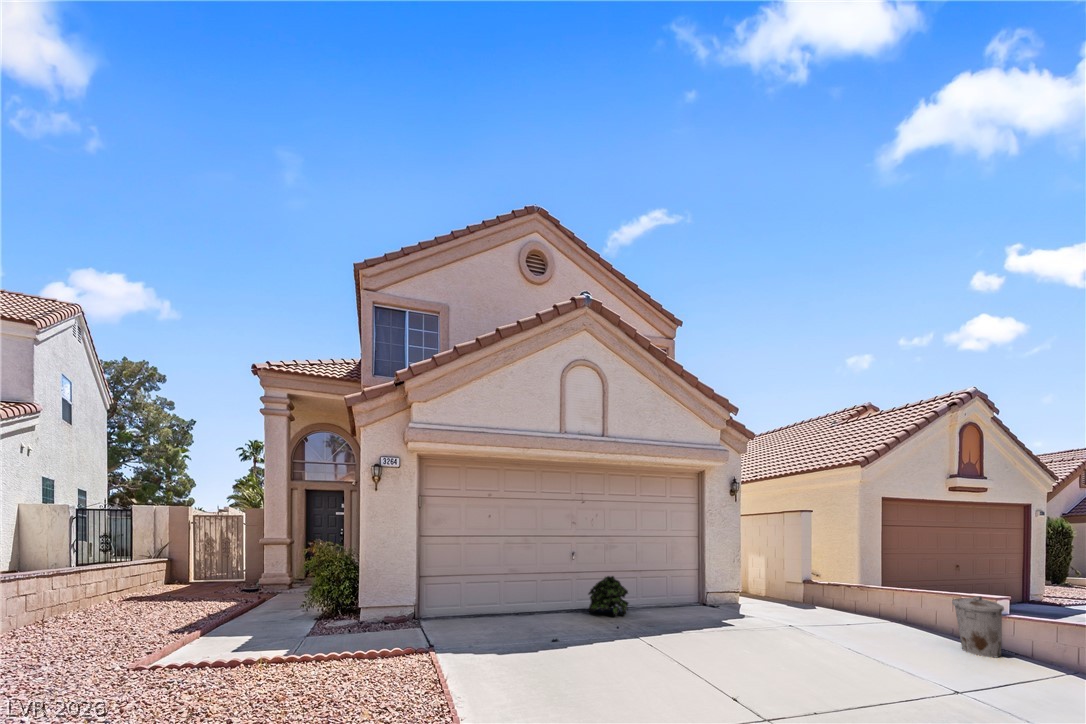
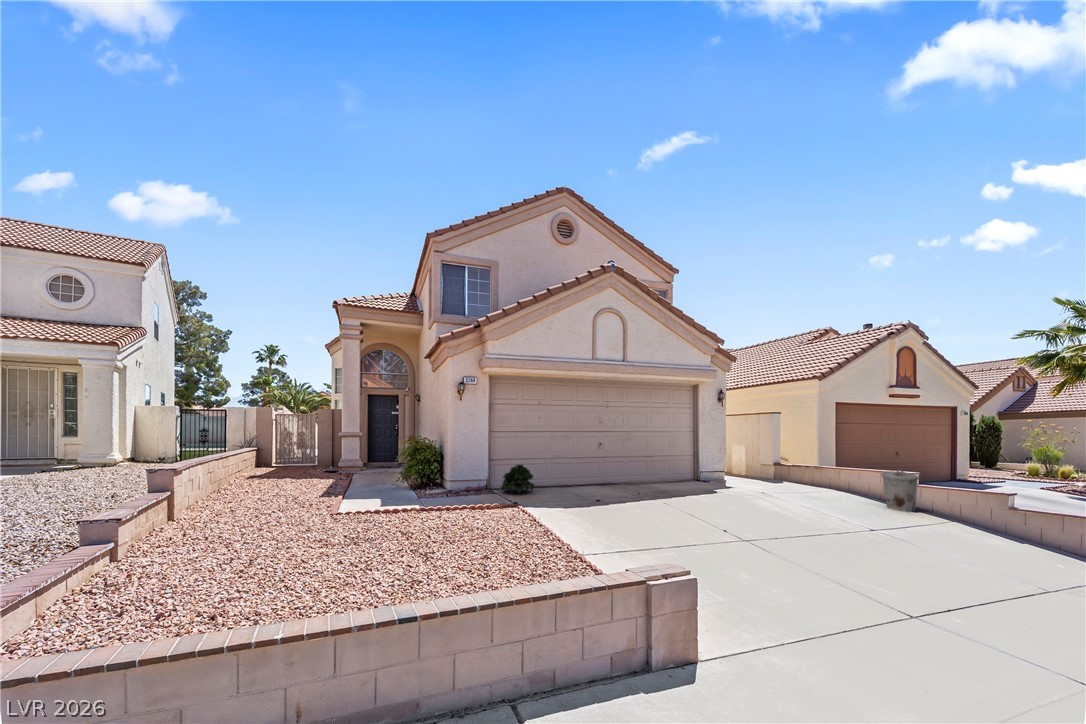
potted plant: present [588,576,628,616] -> present [502,464,534,493]

